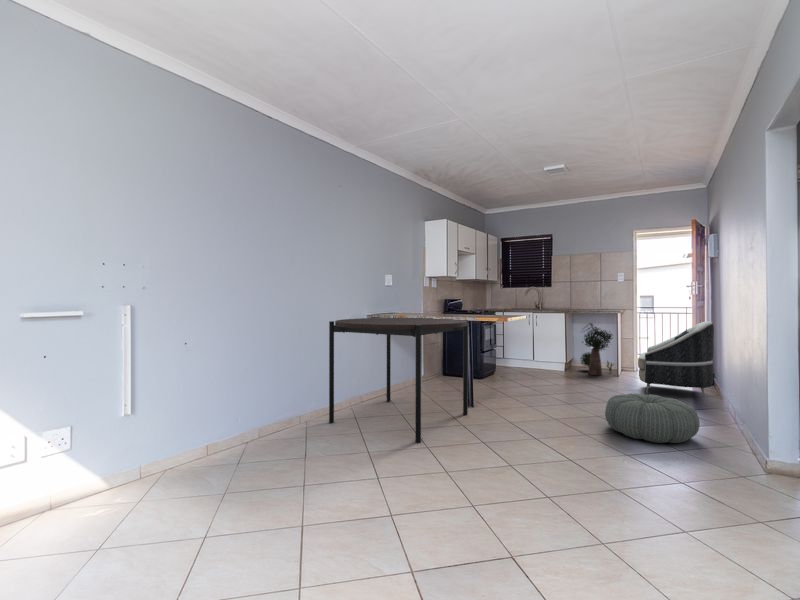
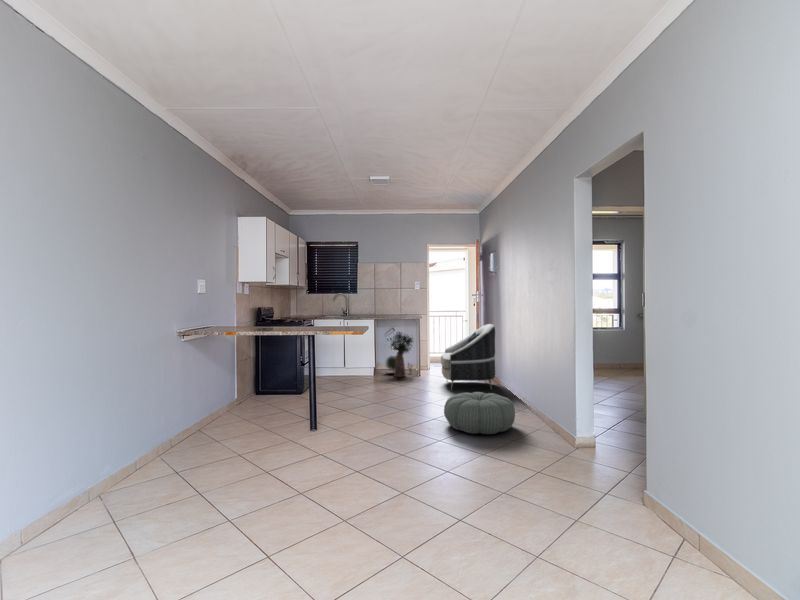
dining table: present [329,318,468,443] -> none [140,333,322,487]

